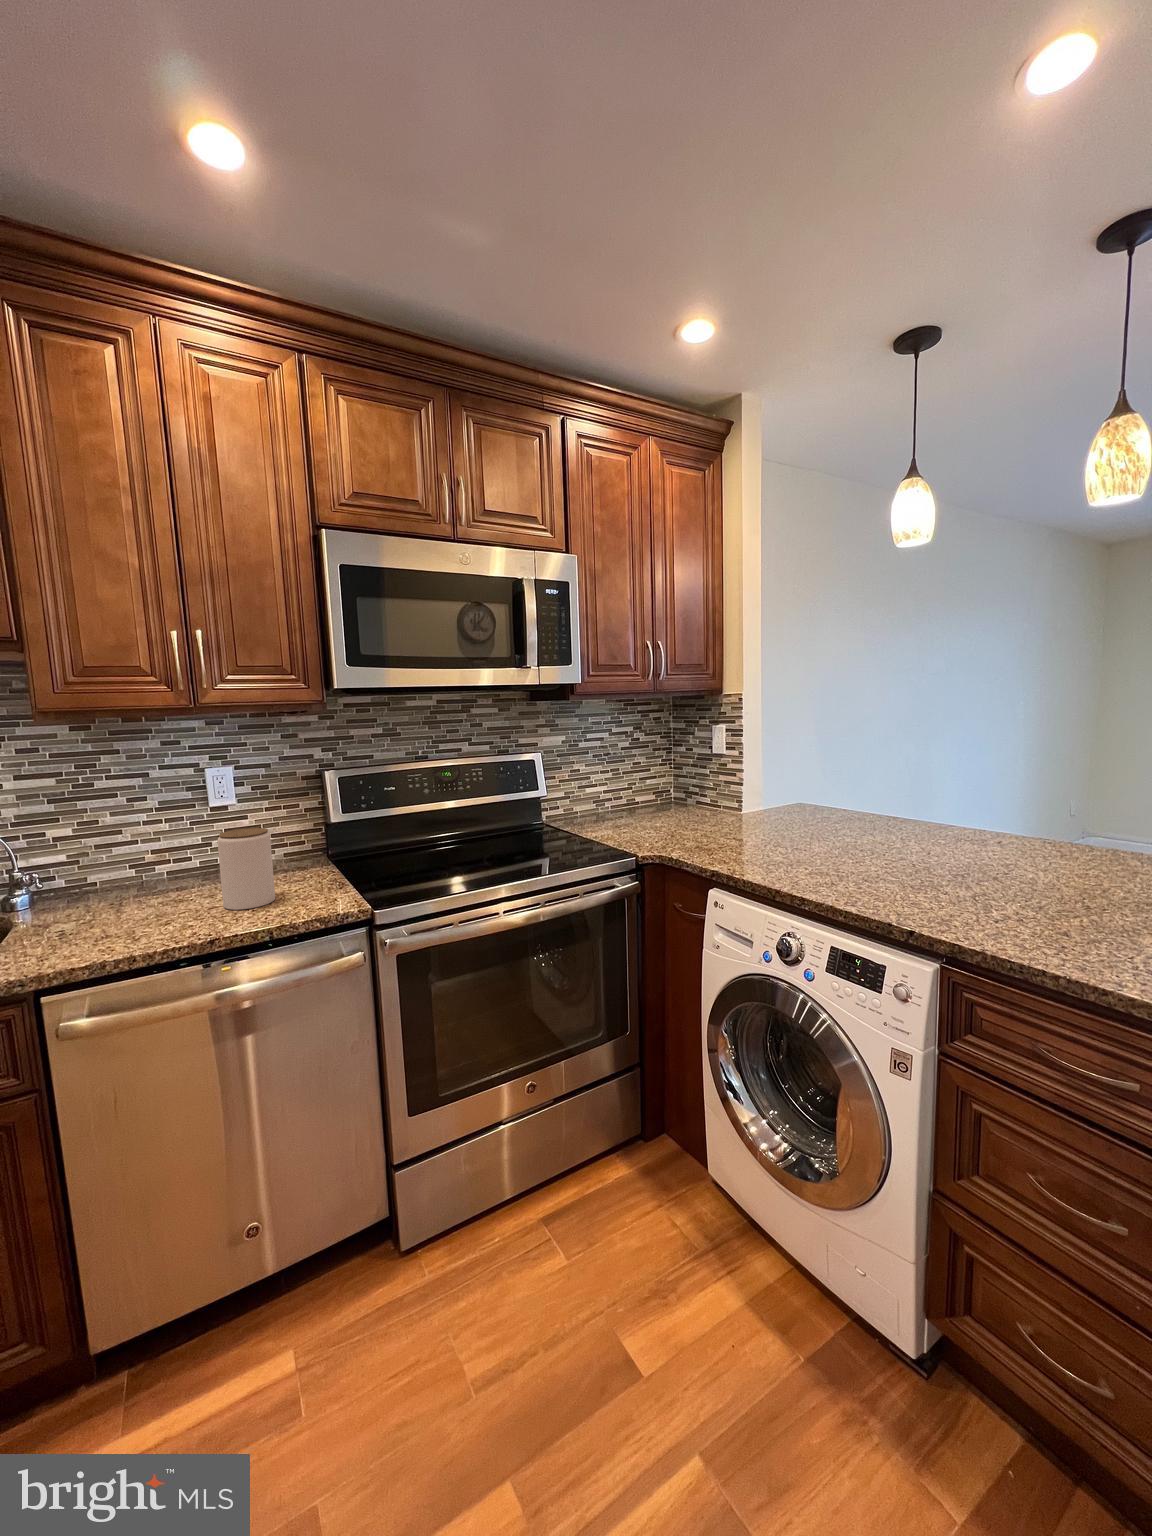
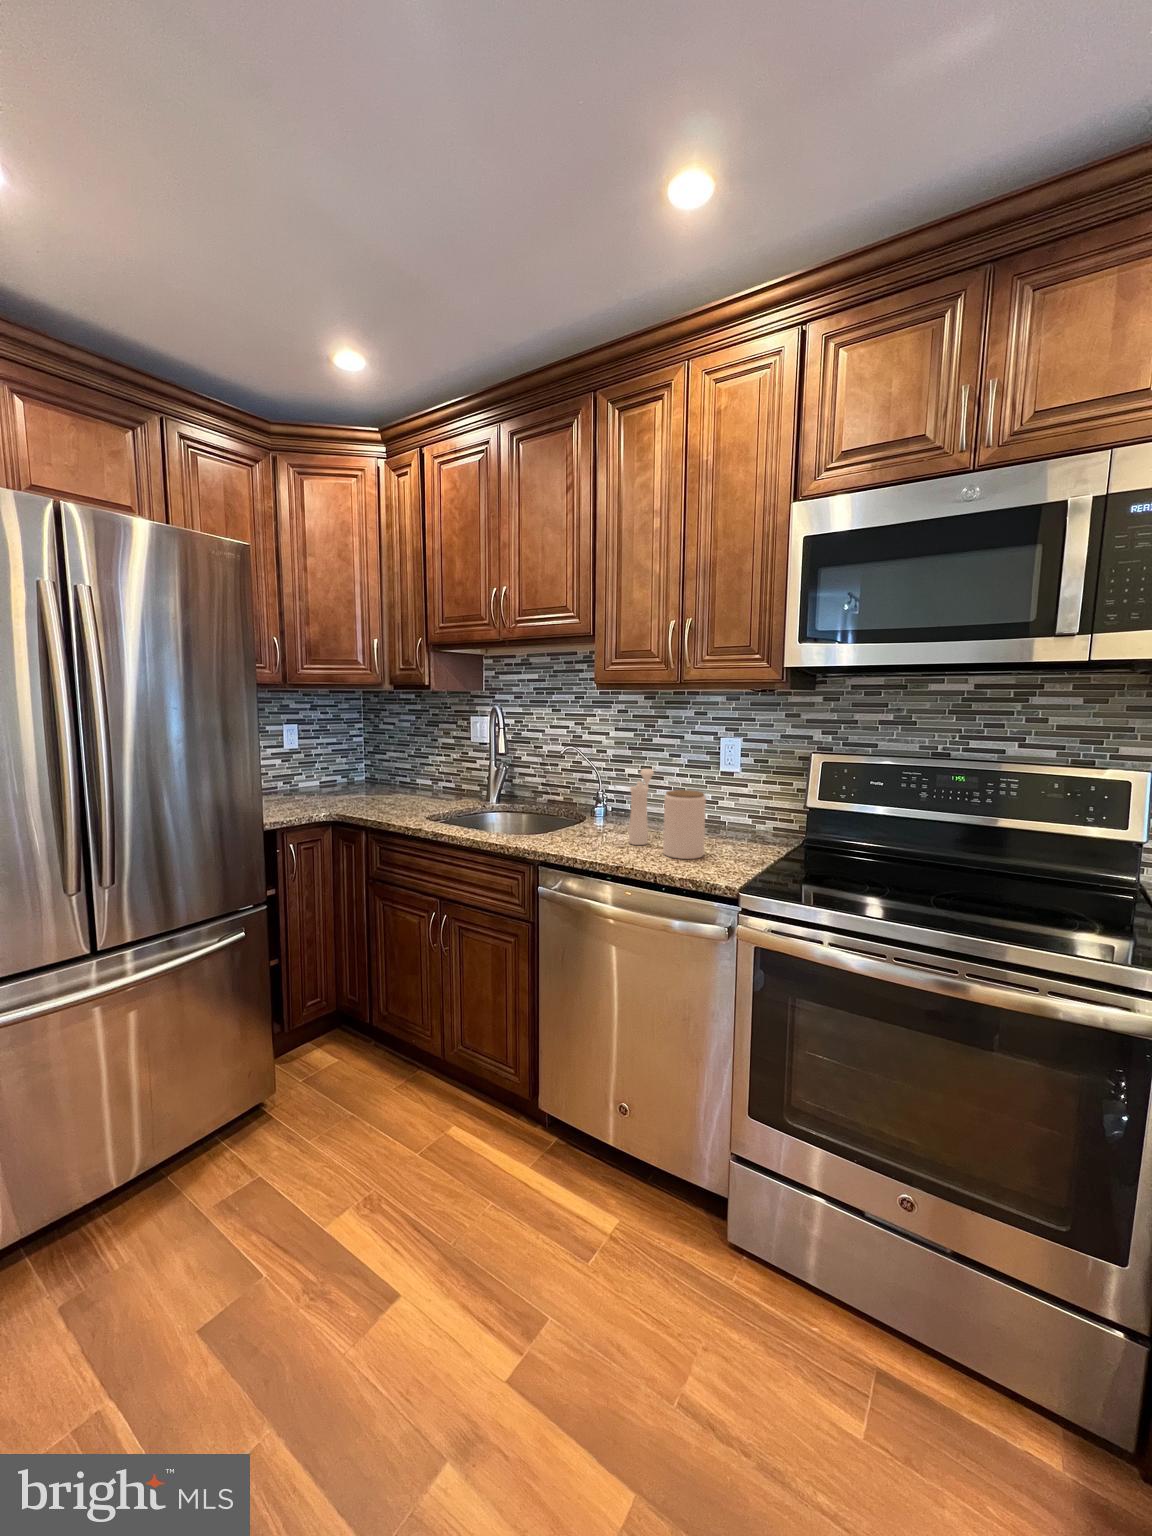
pepper mill: none [135,818,183,916] -> present [629,769,654,845]

